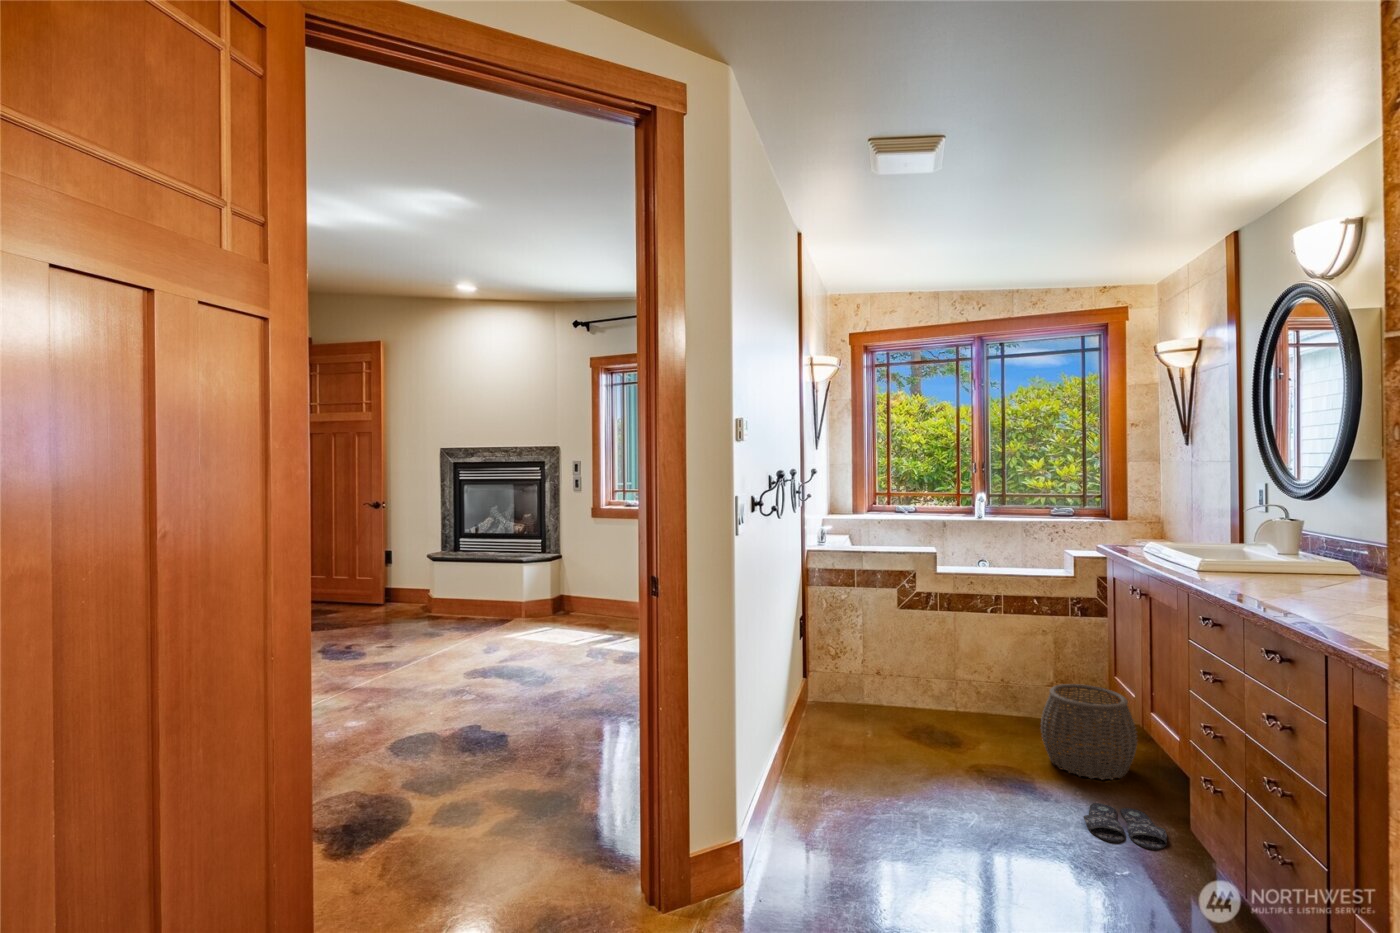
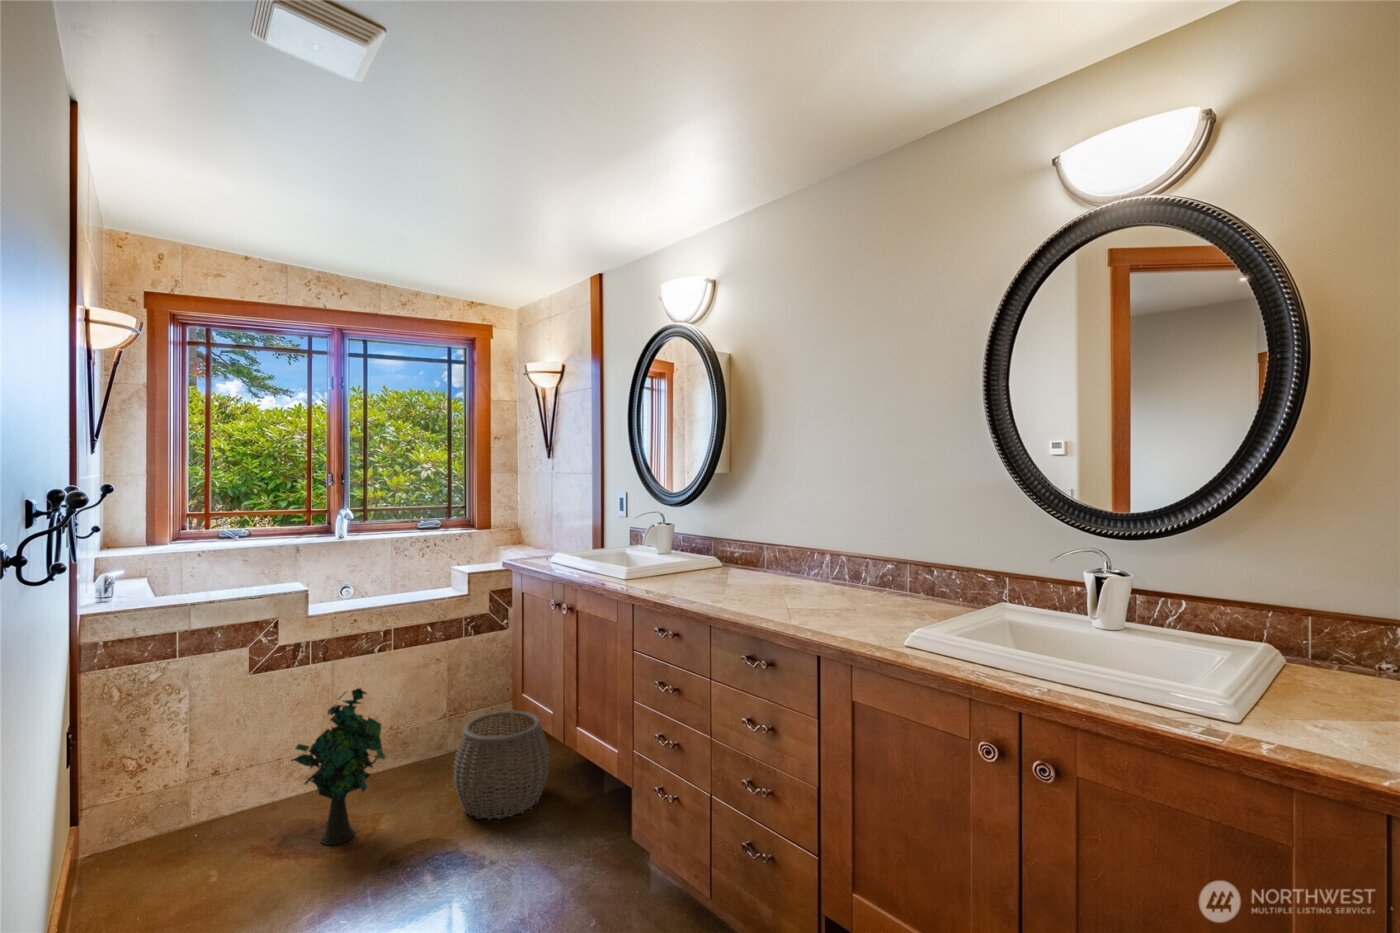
decorative plant: none [915,632,985,746] -> present [292,688,386,845]
slippers: present [1084,803,1167,850] -> none [524,835,605,893]

